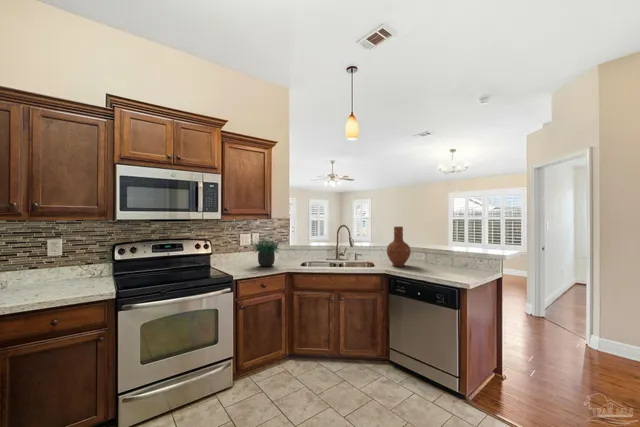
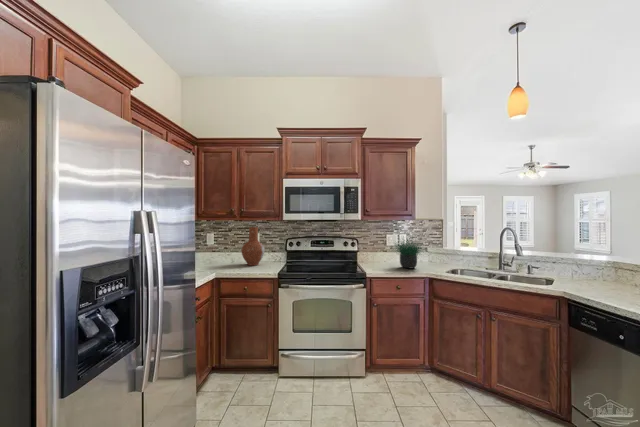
vase: present [387,227,411,266] -> present [241,227,265,266]

